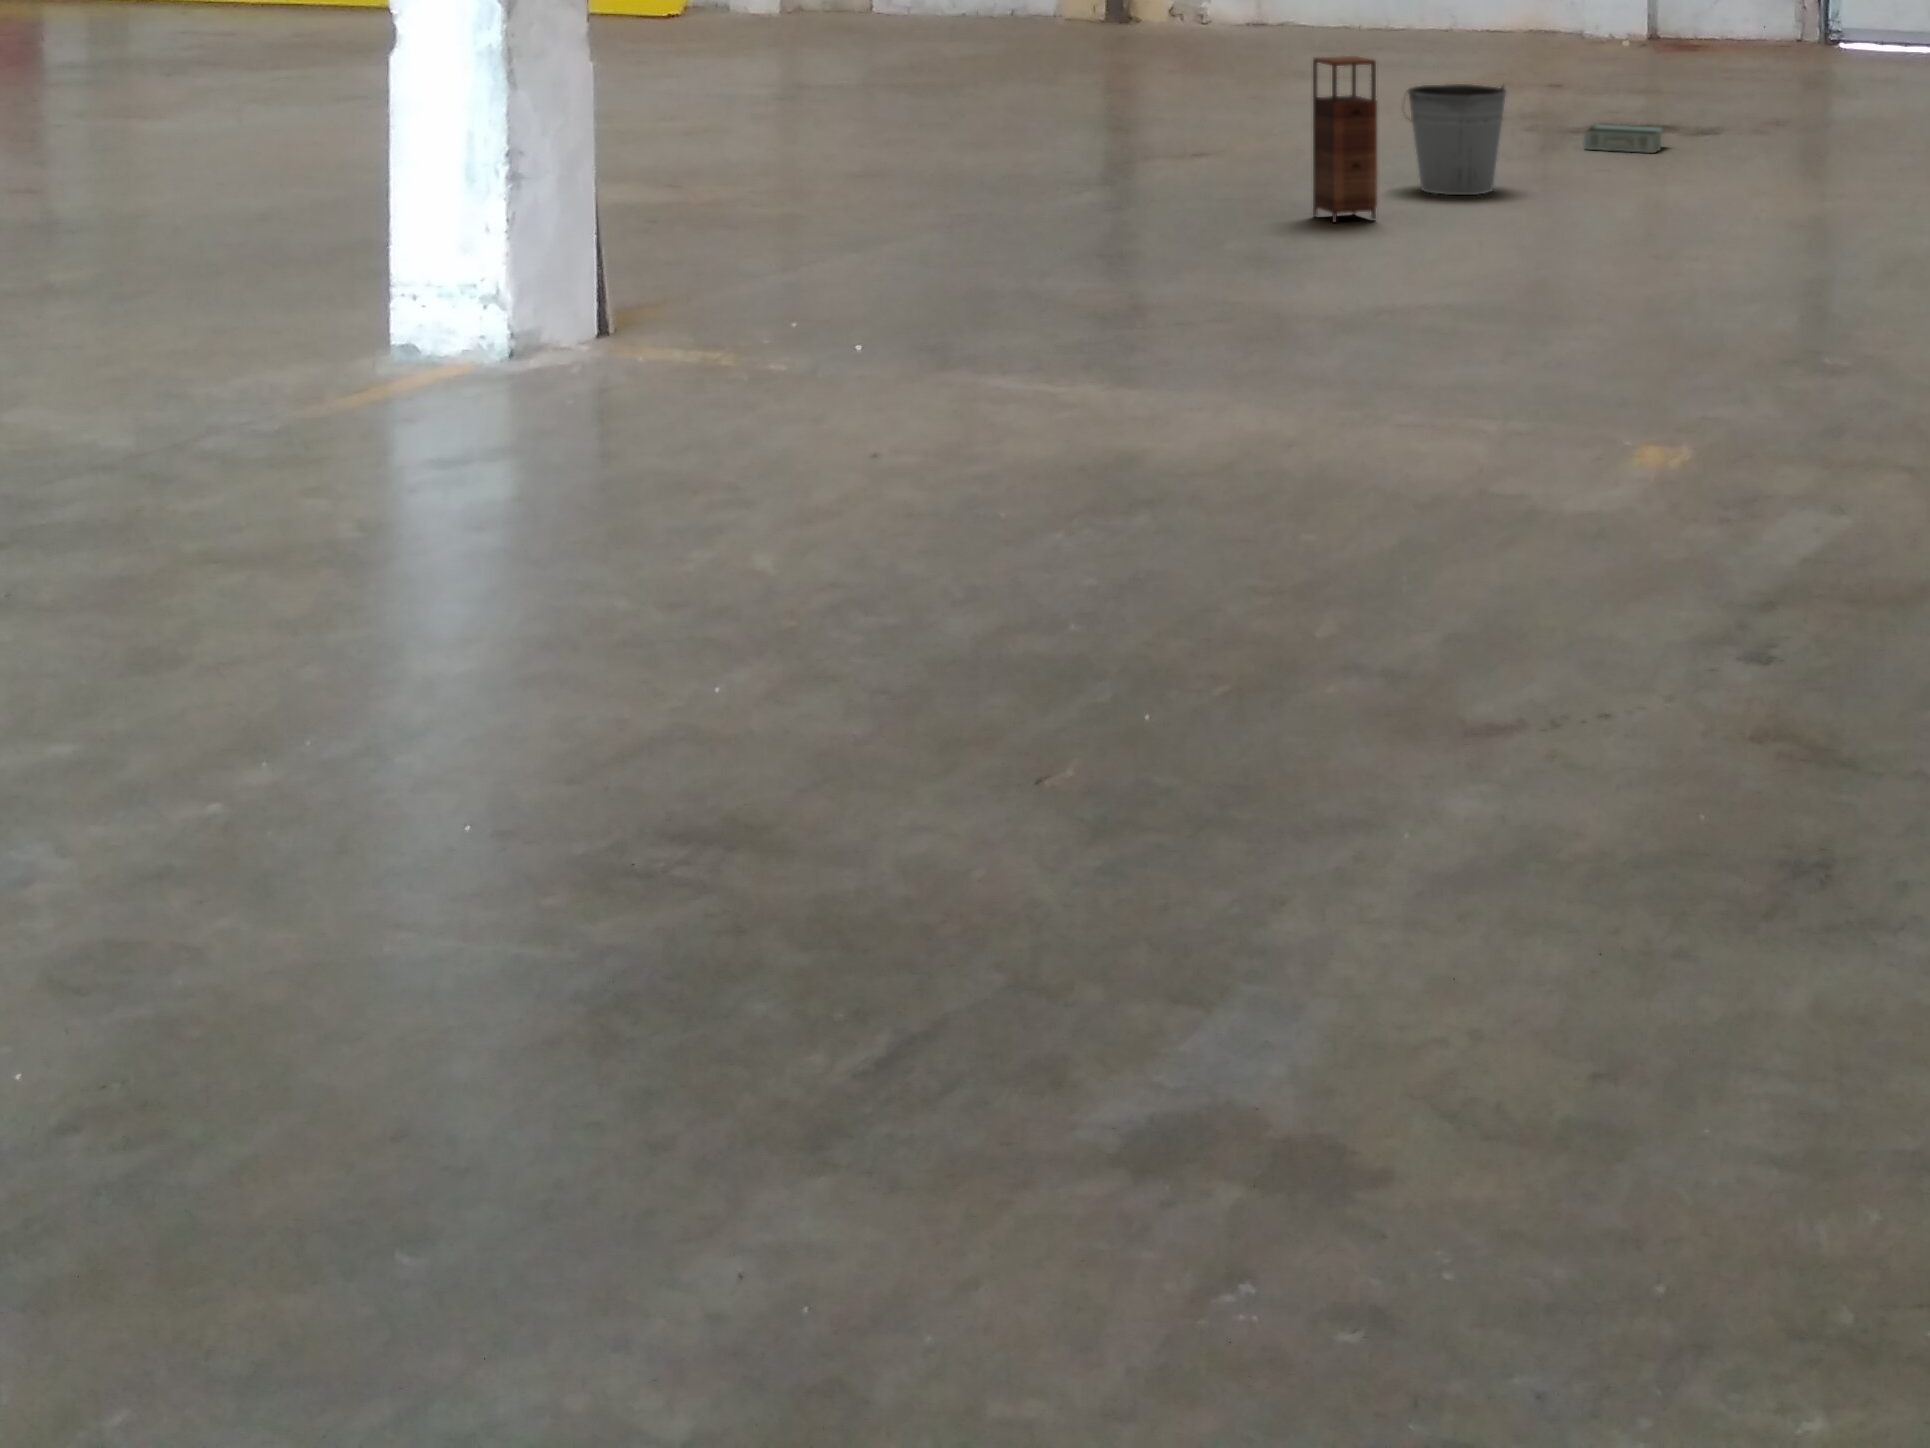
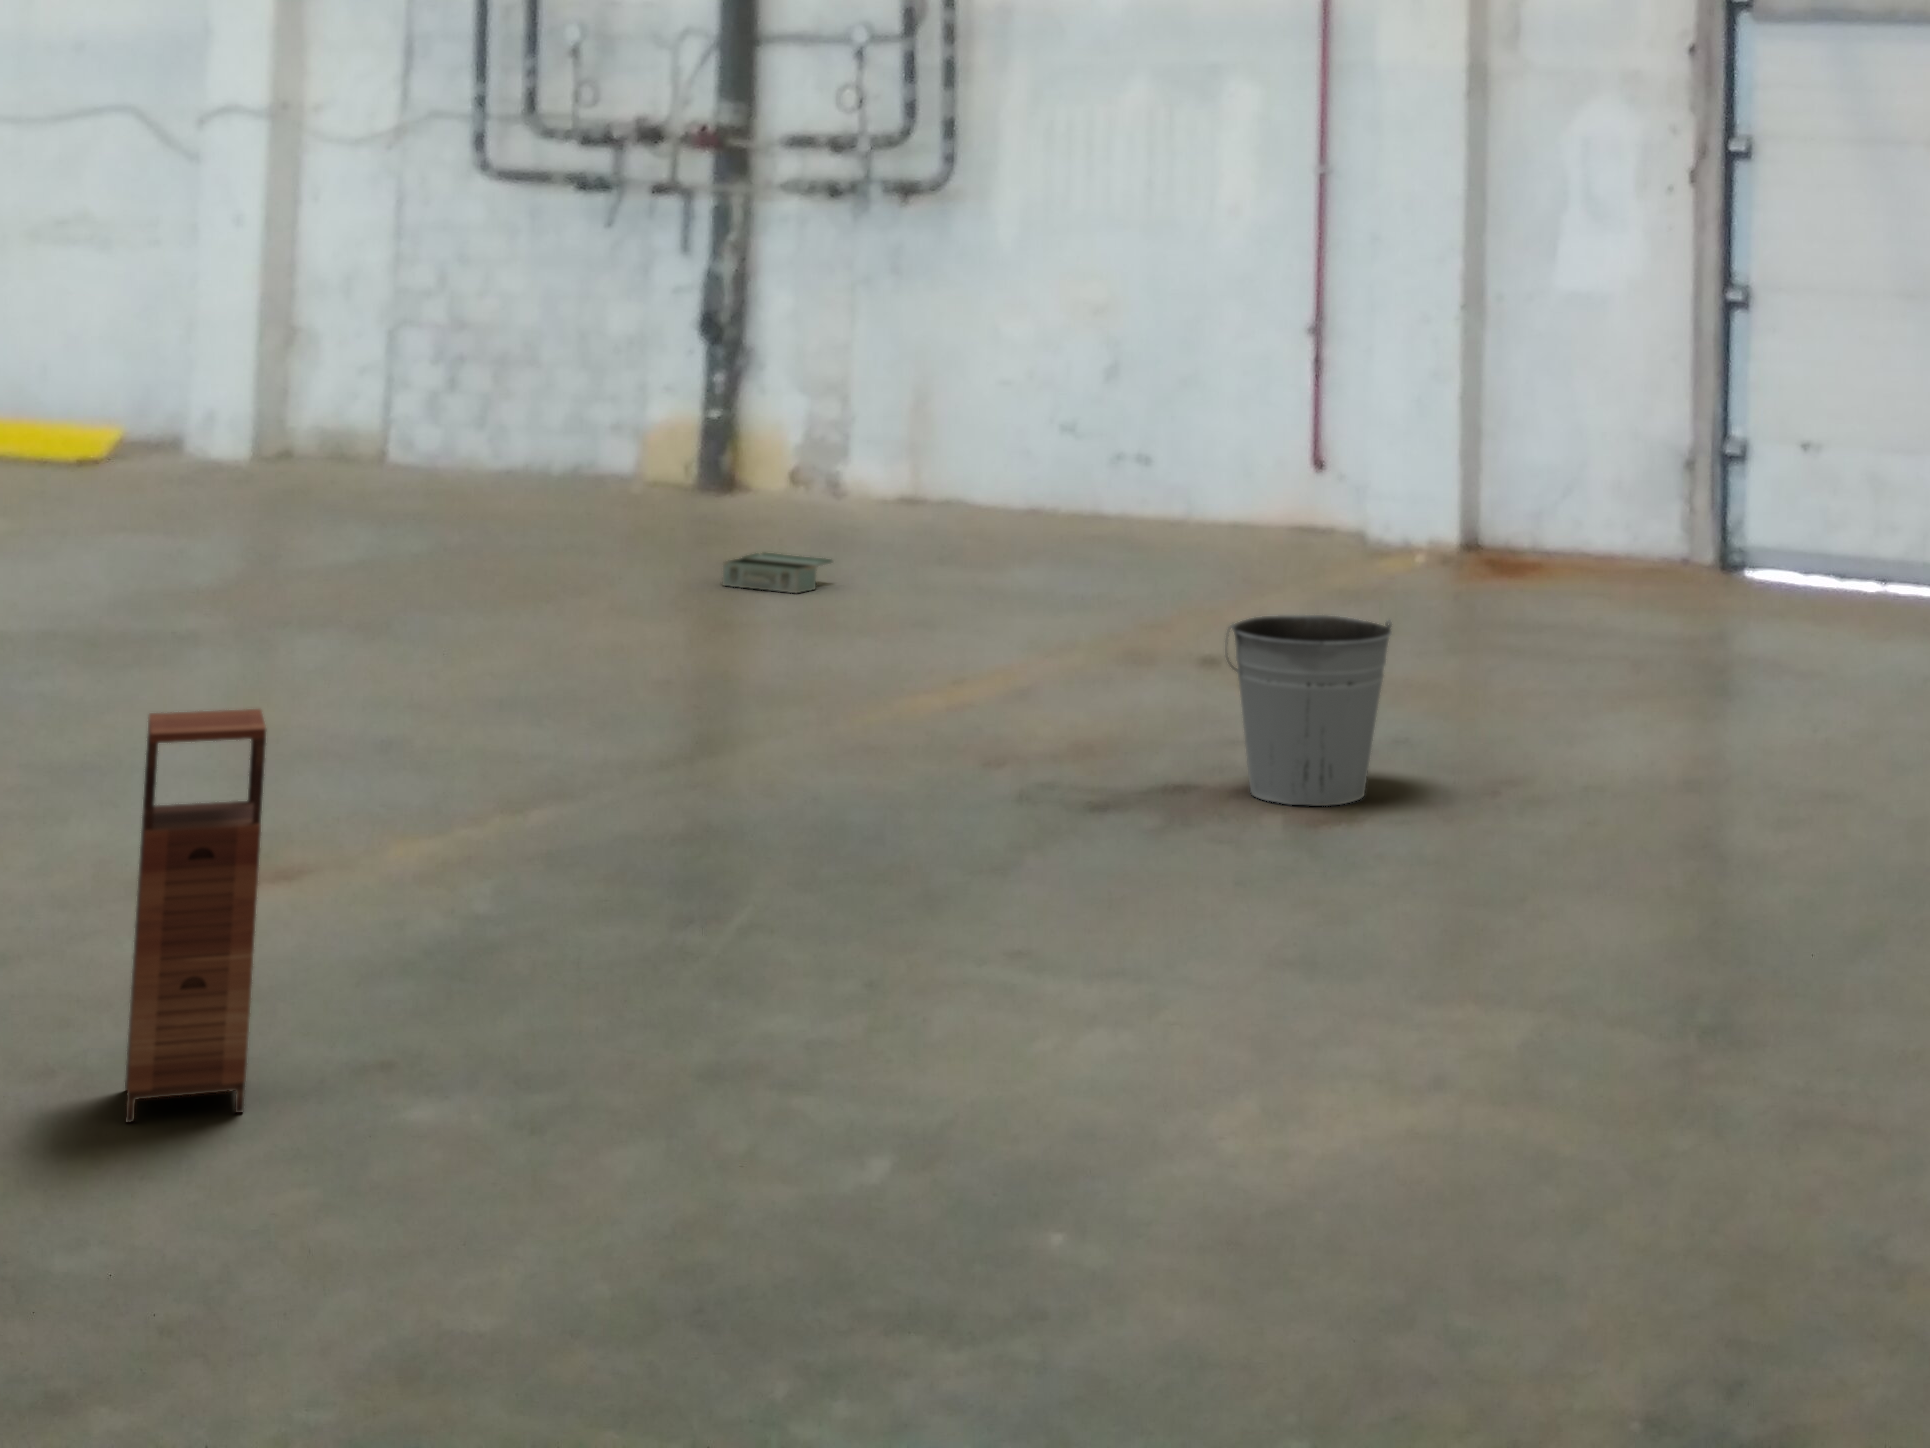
bucket: present [1403,84,1506,195] -> present [1225,615,1392,806]
toolbox: present [1584,123,1666,153] -> present [723,553,833,593]

